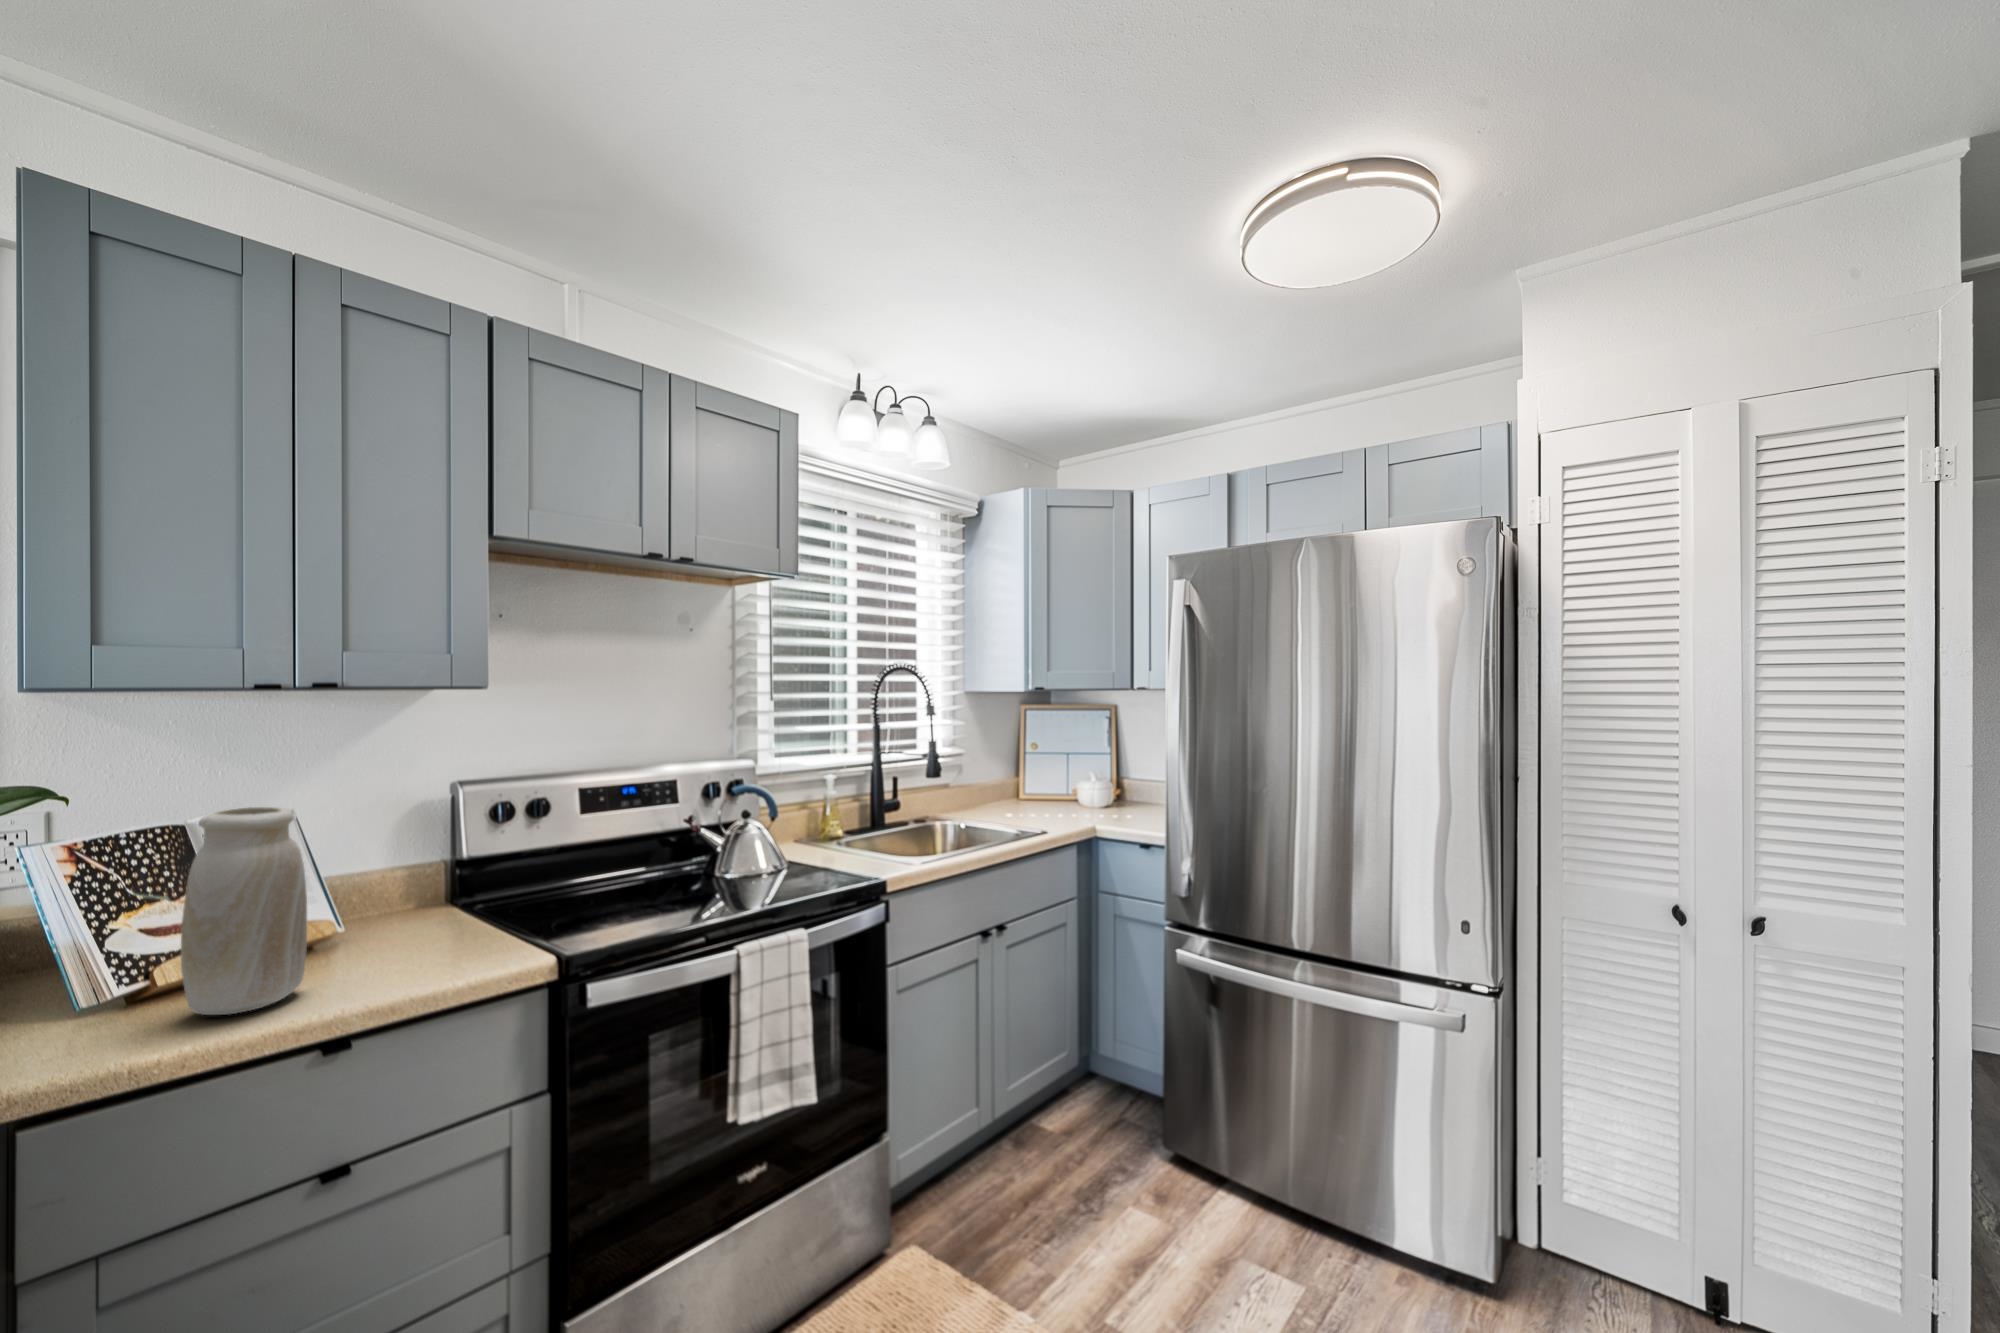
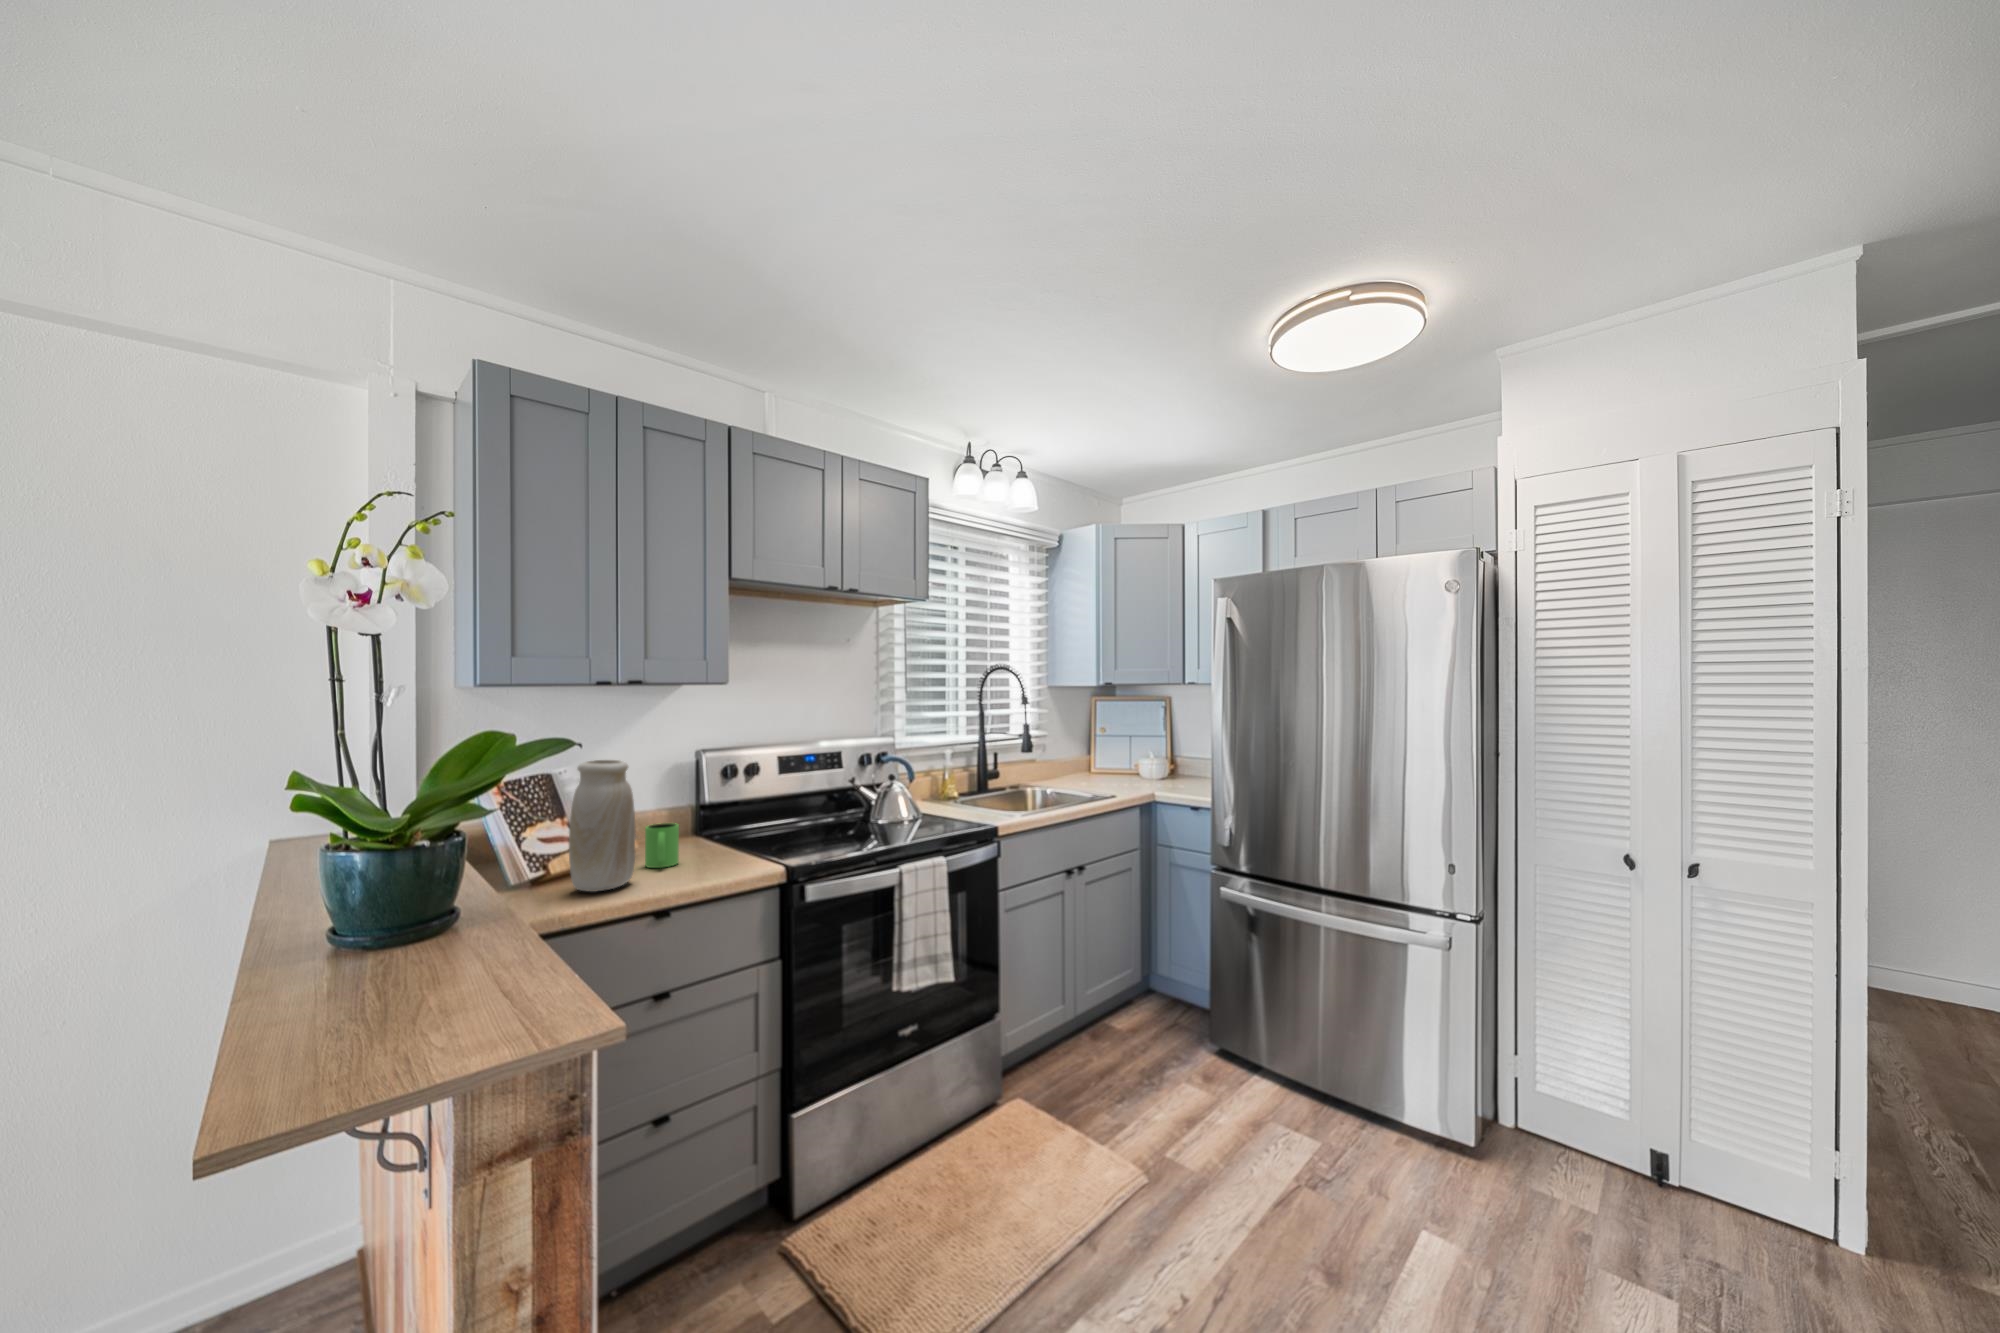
mug: none [342,895,399,964] -> present [645,823,679,868]

